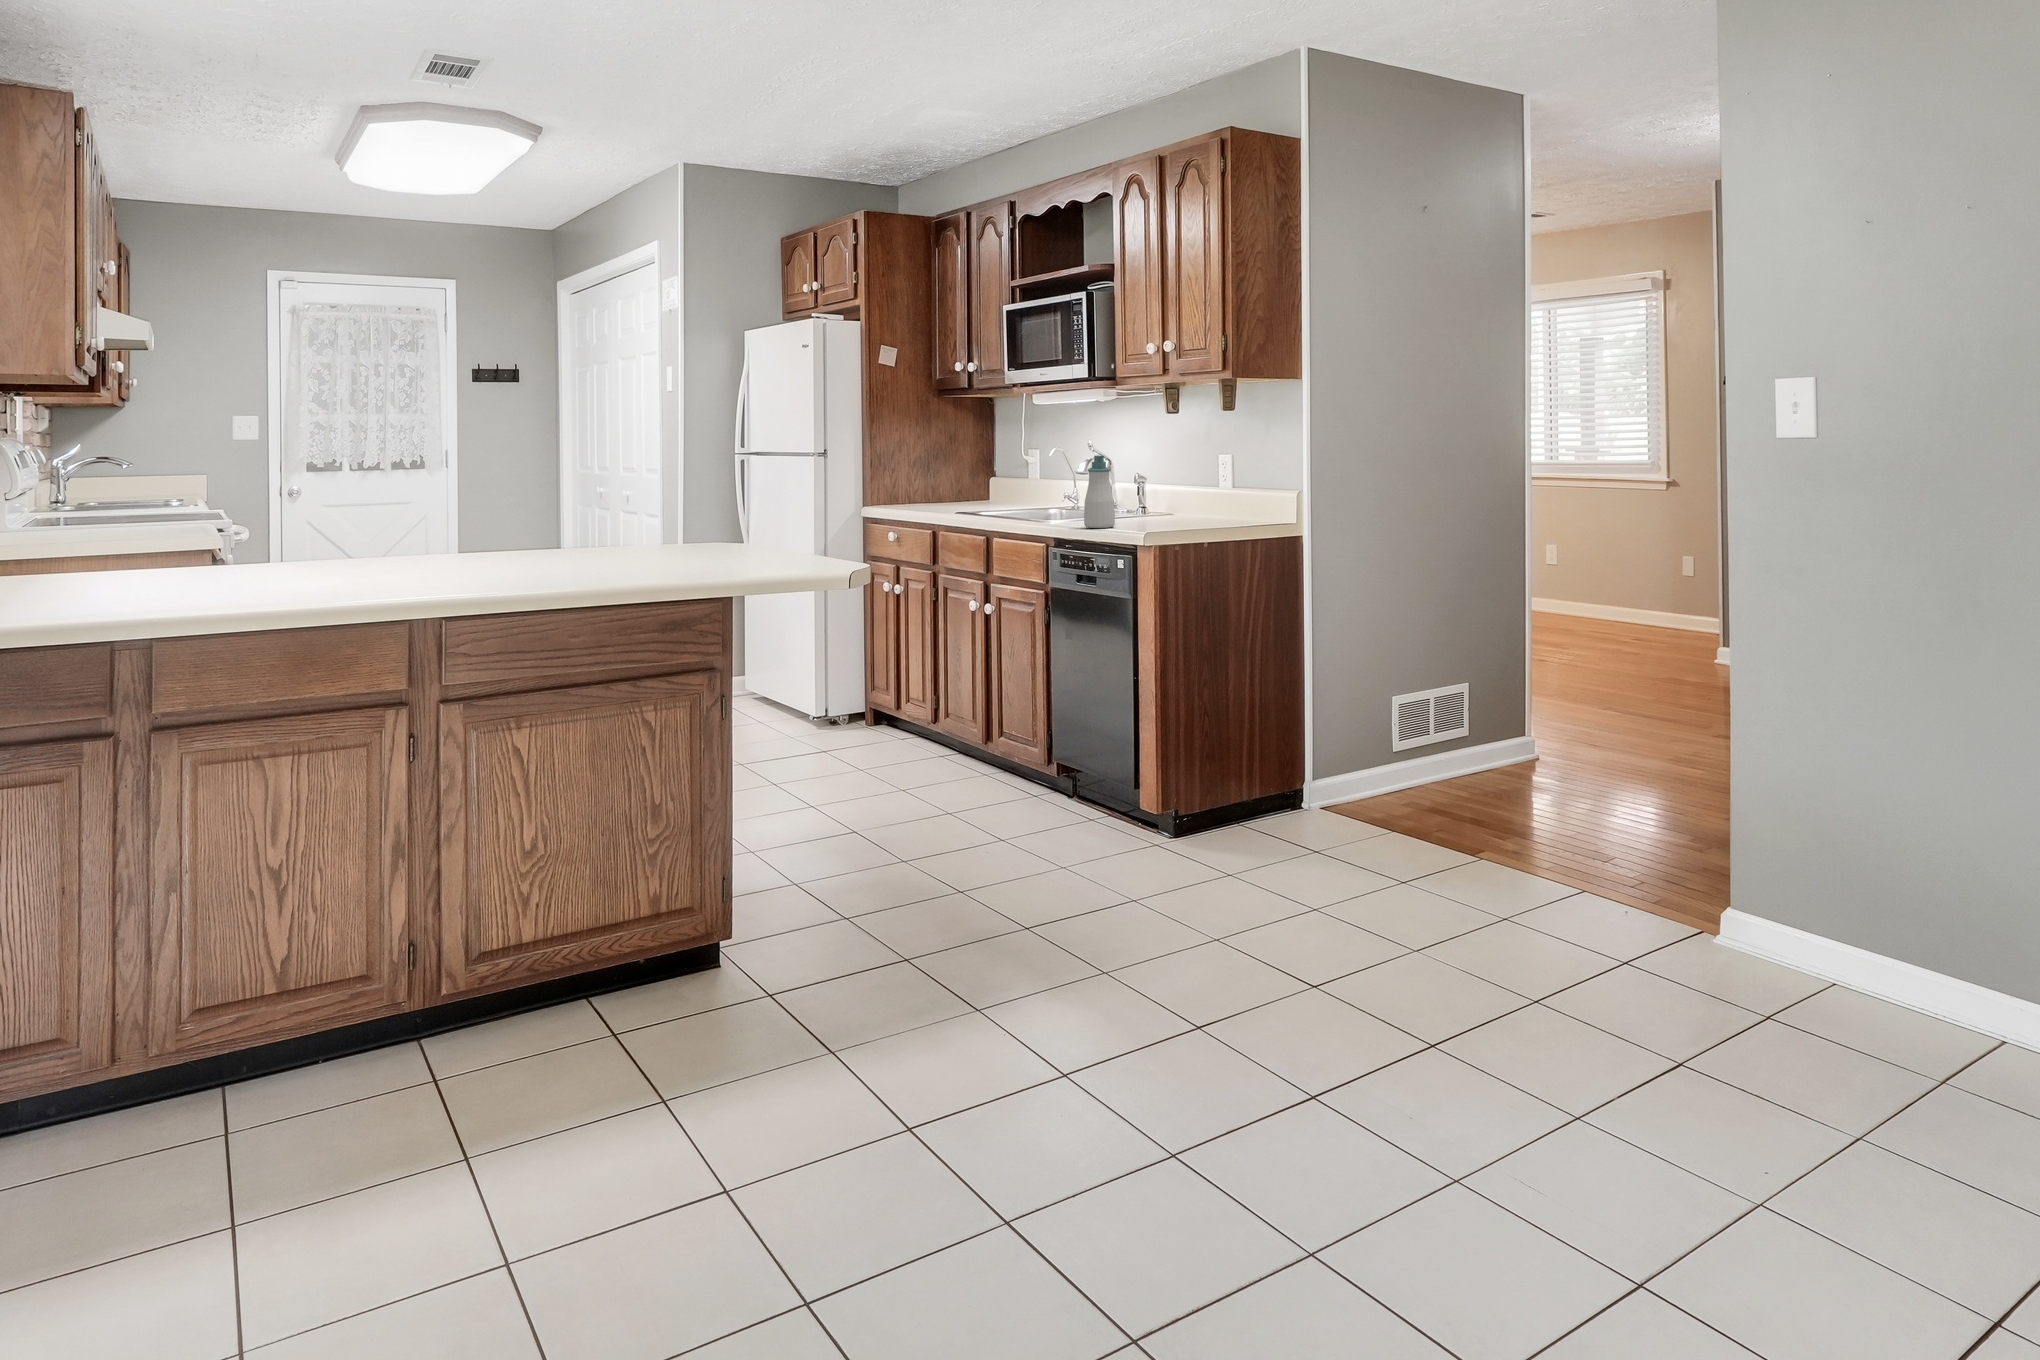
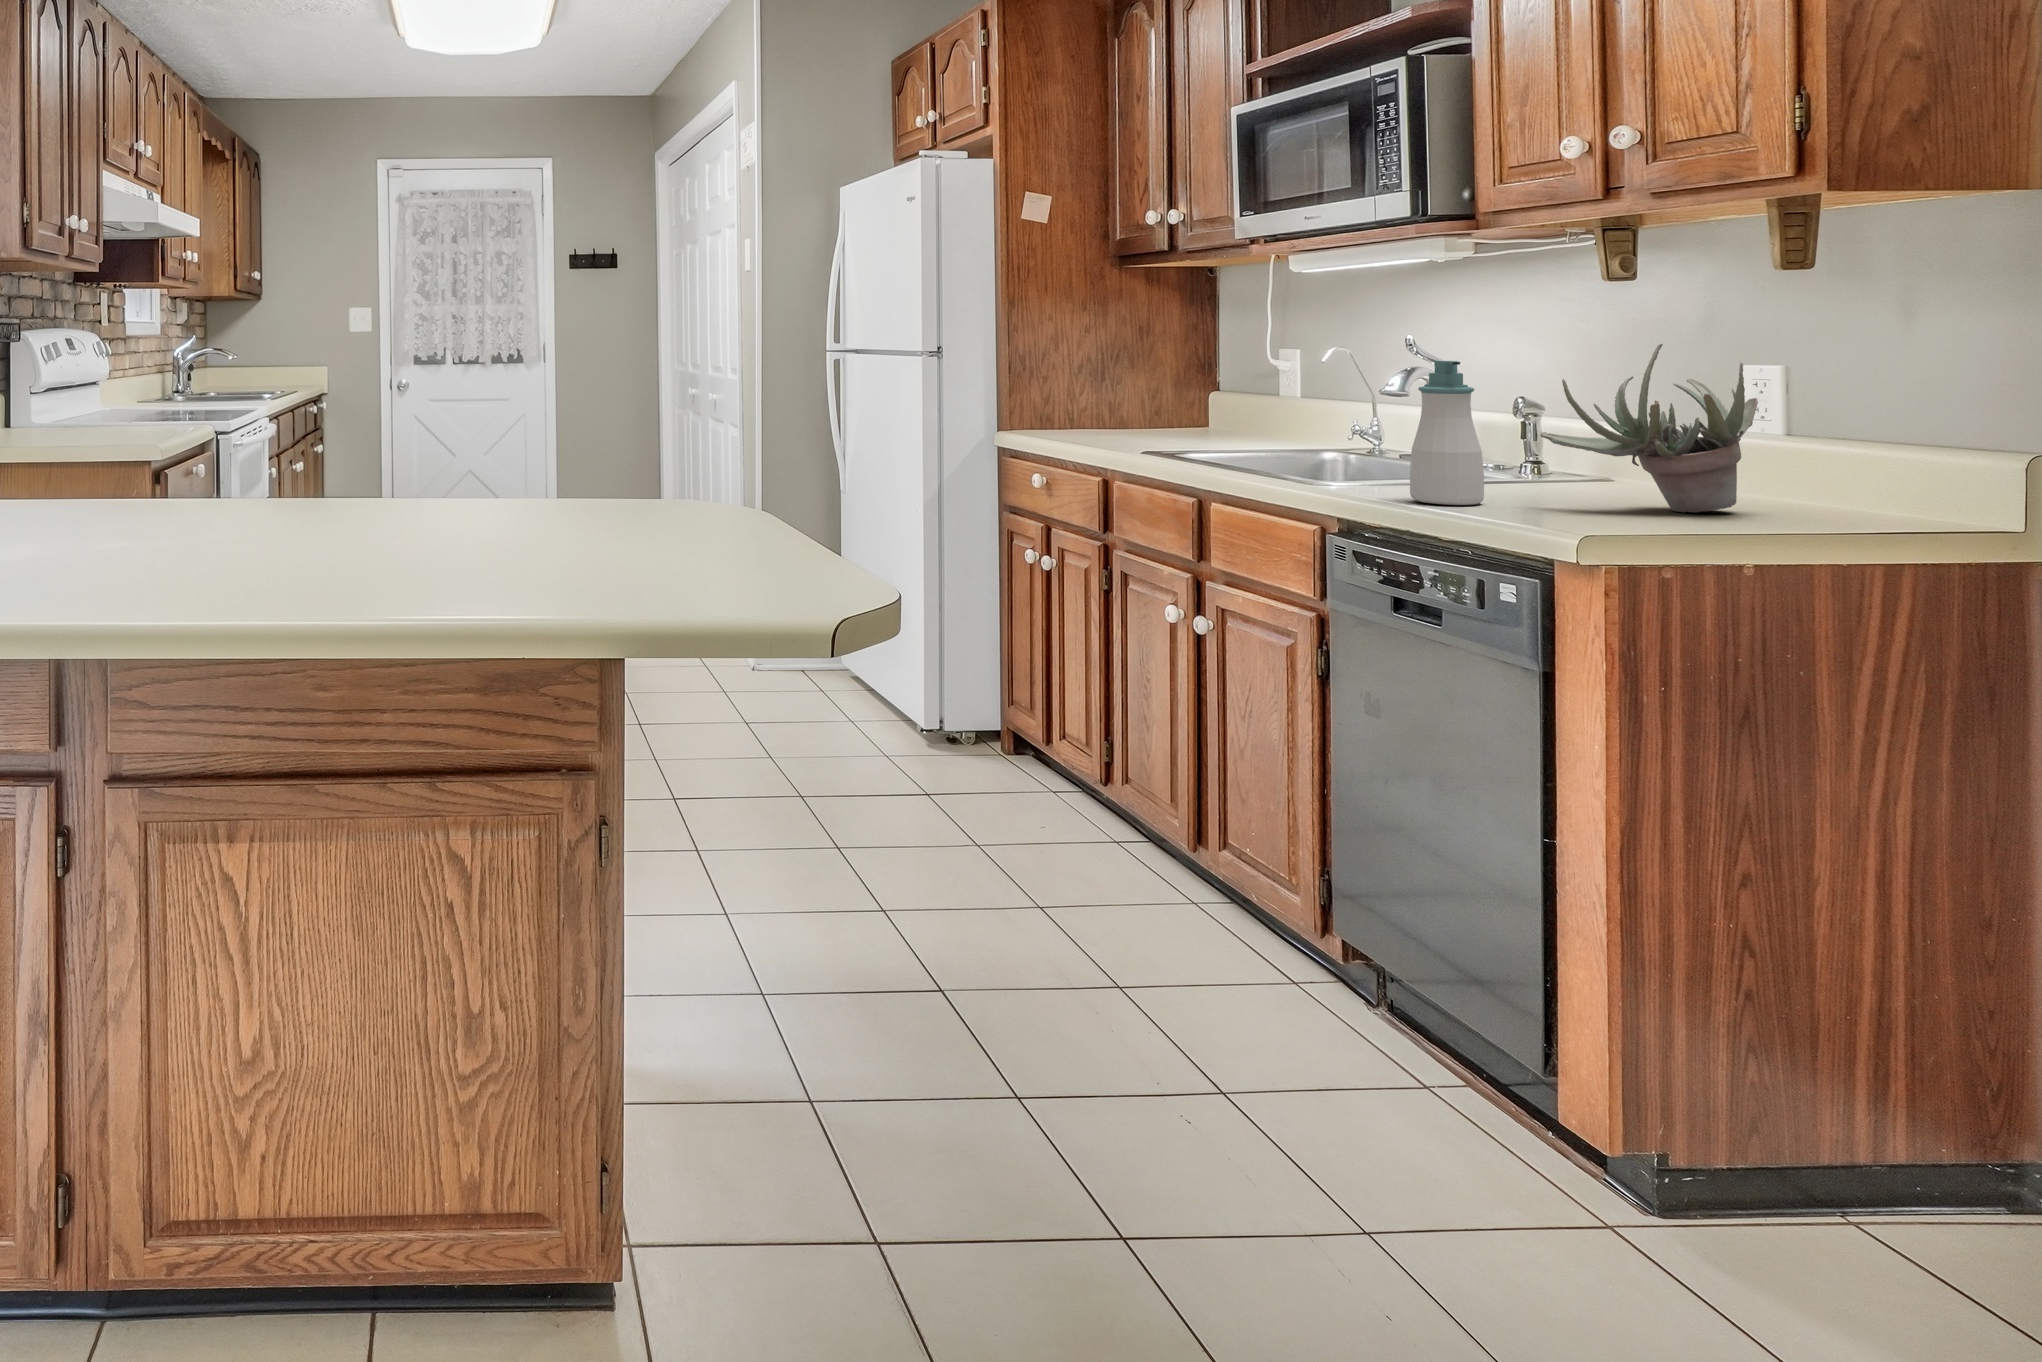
succulent plant: none [1136,446,1215,525] -> present [1540,344,1758,512]

